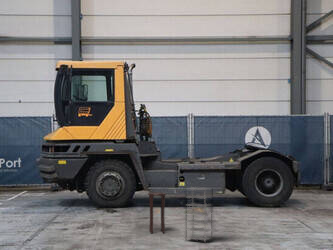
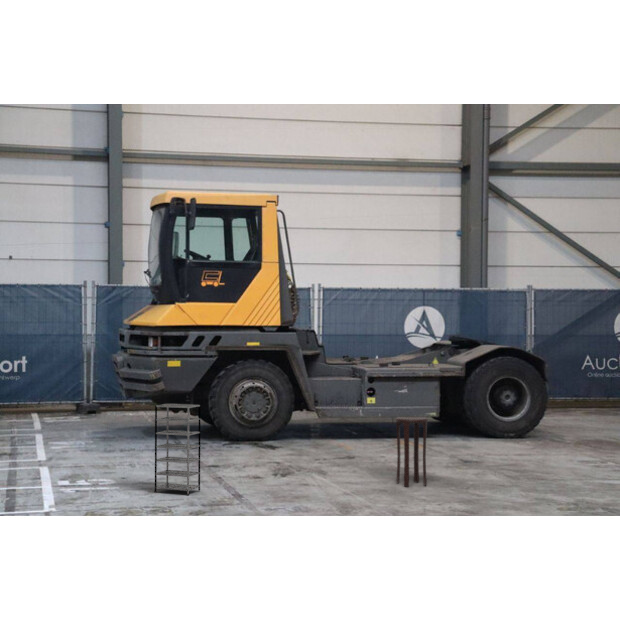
shelving unit: present [186,187,212,241] -> present [155,404,201,495]

